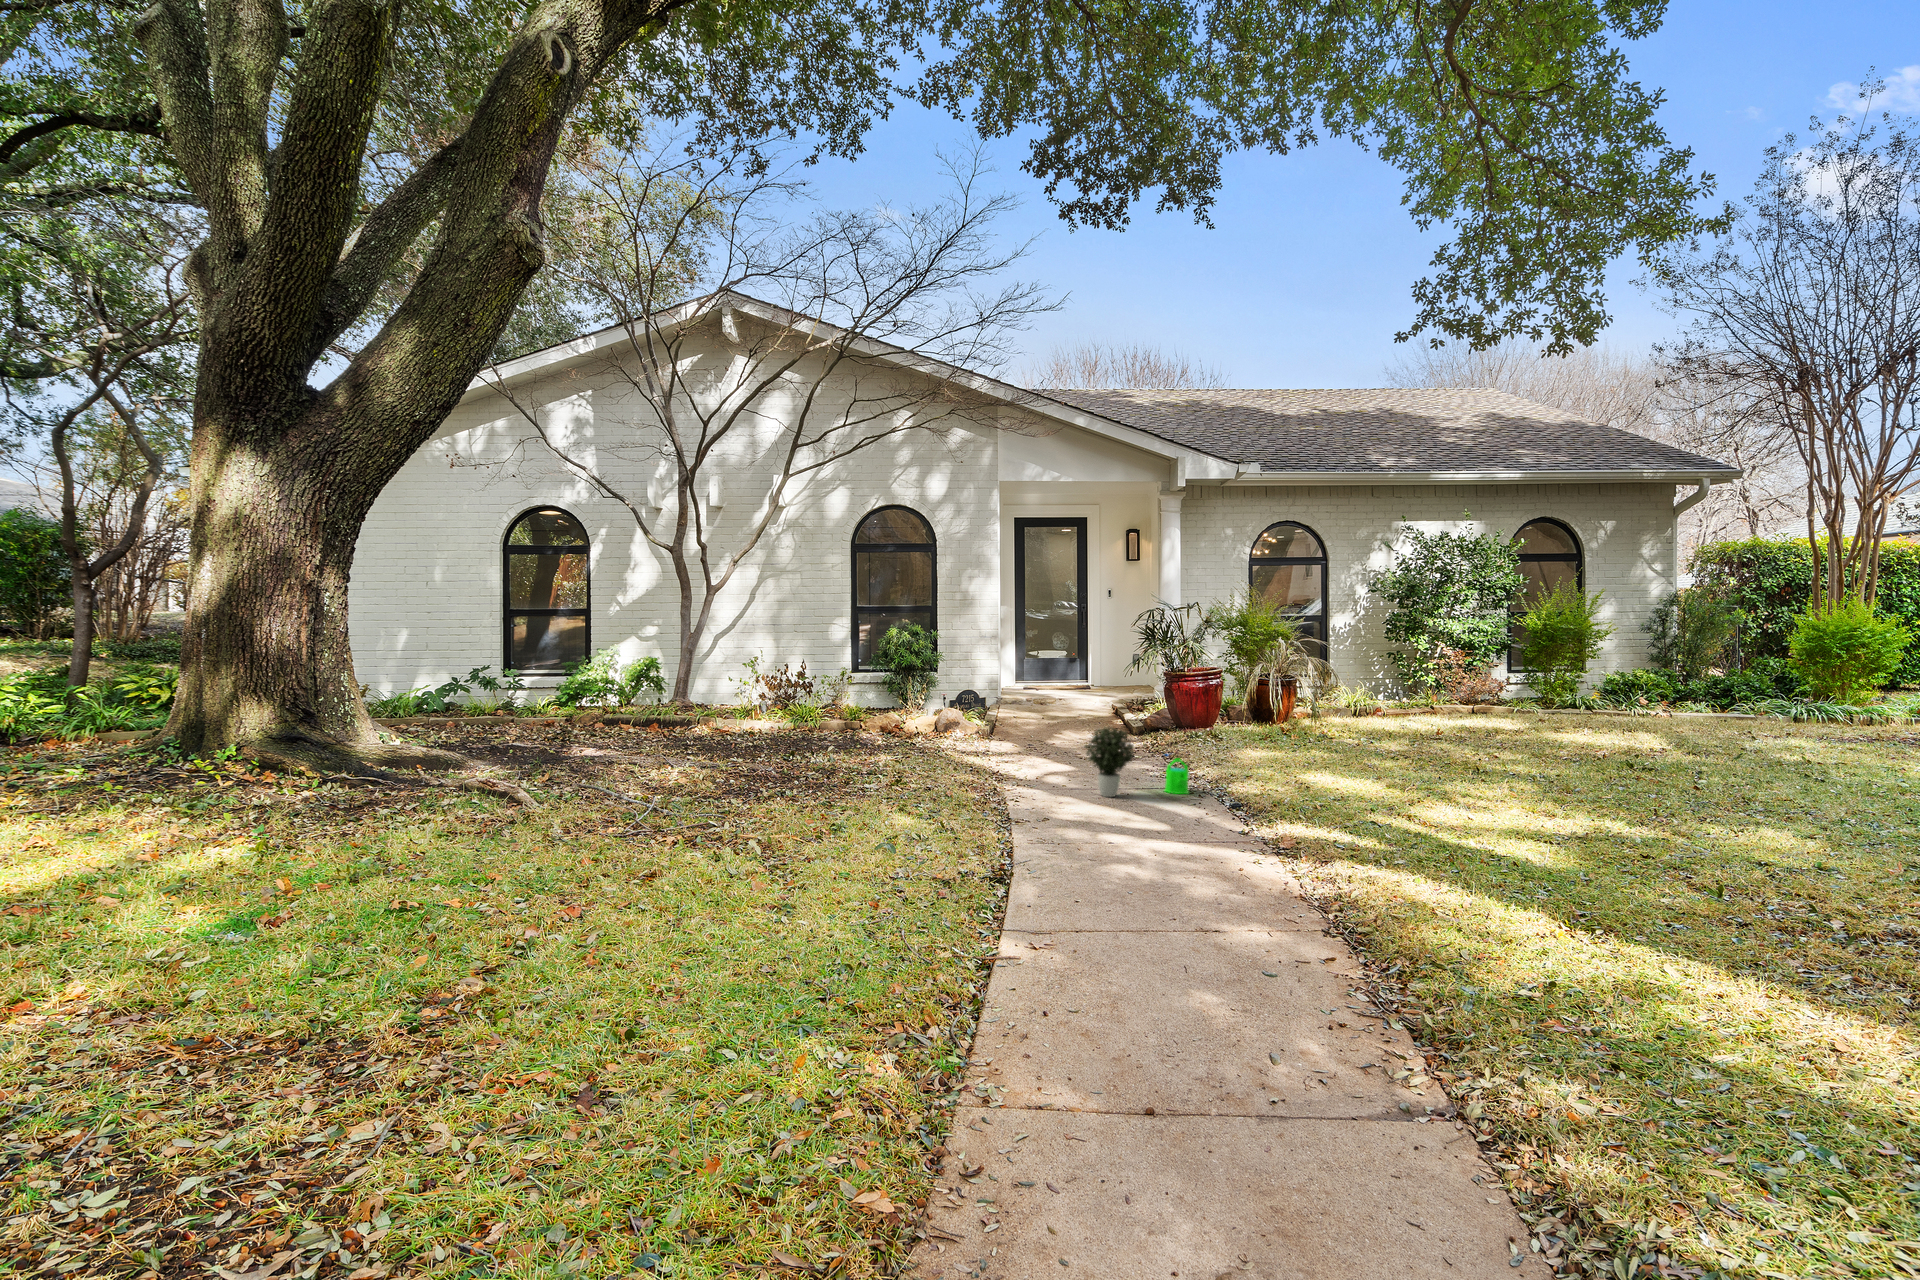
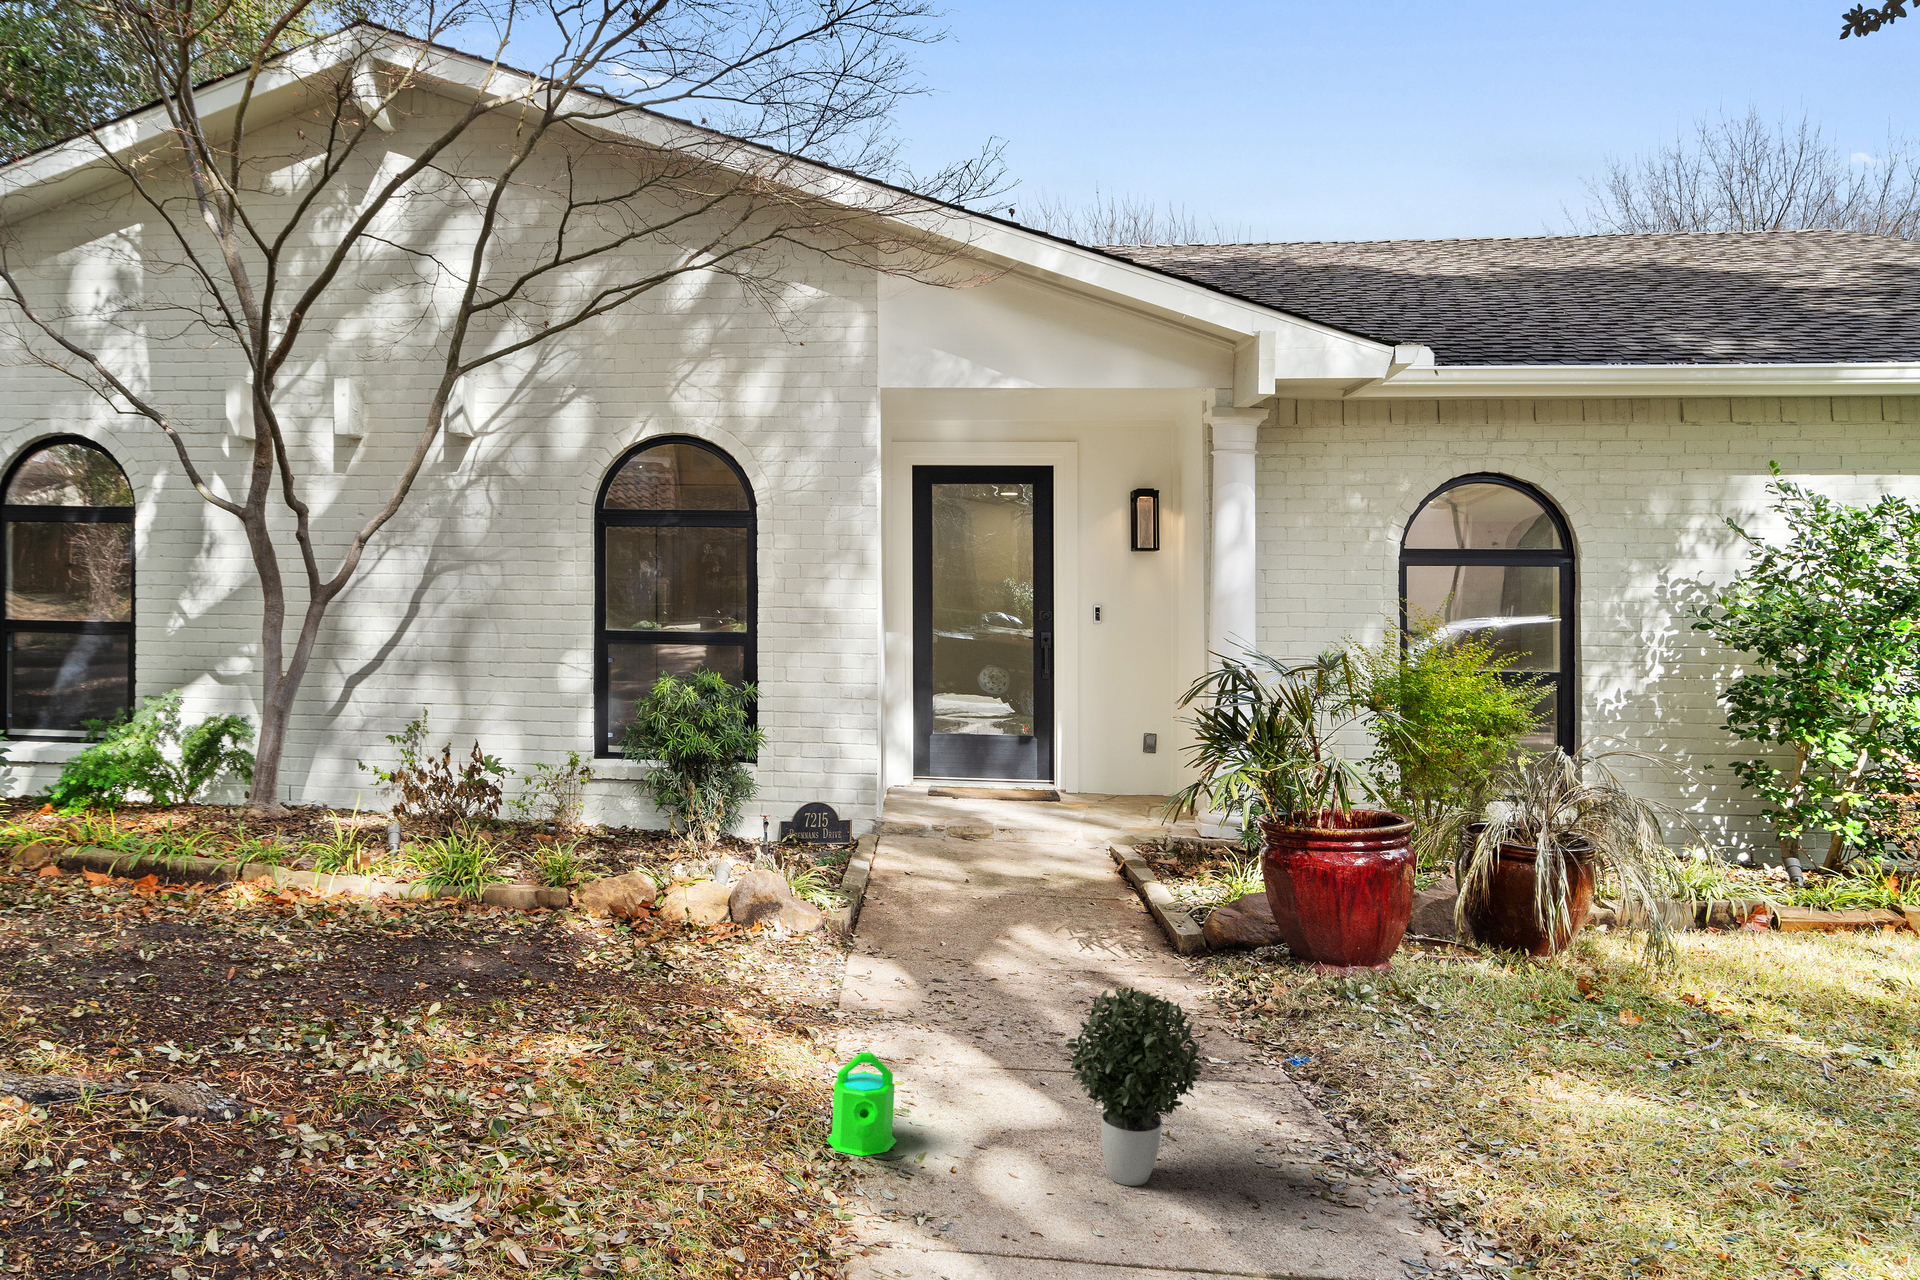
watering can: present [1164,758,1189,794] -> present [826,1052,897,1156]

